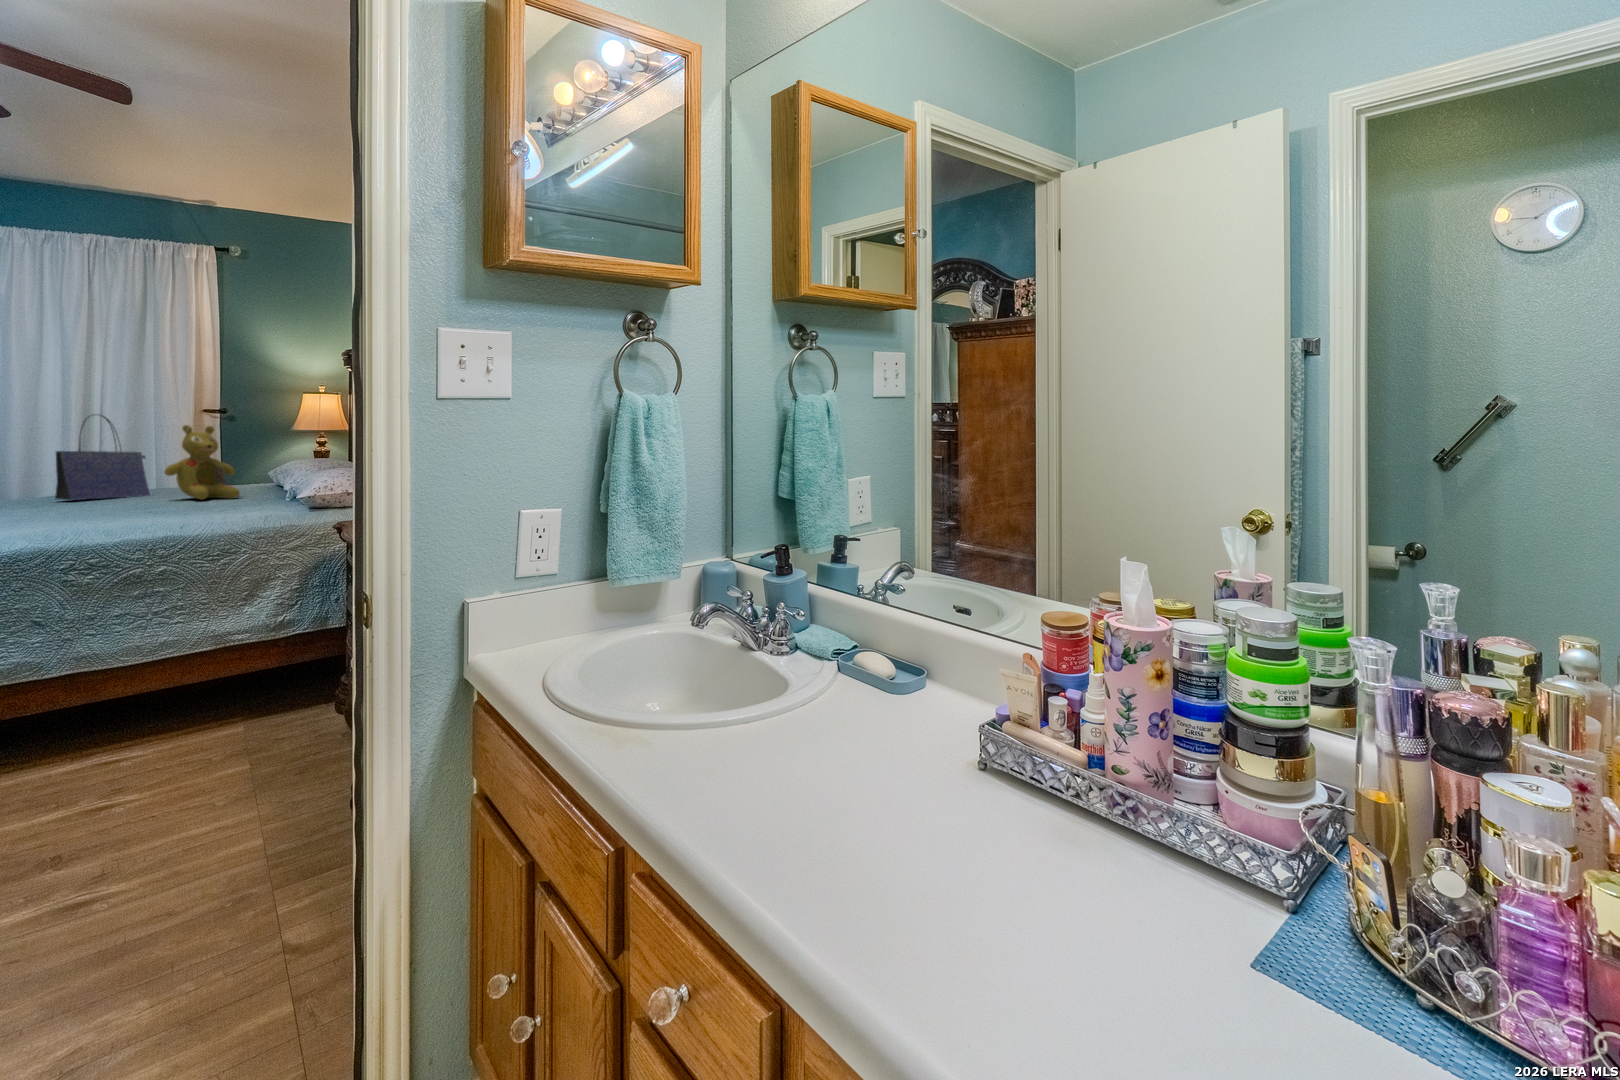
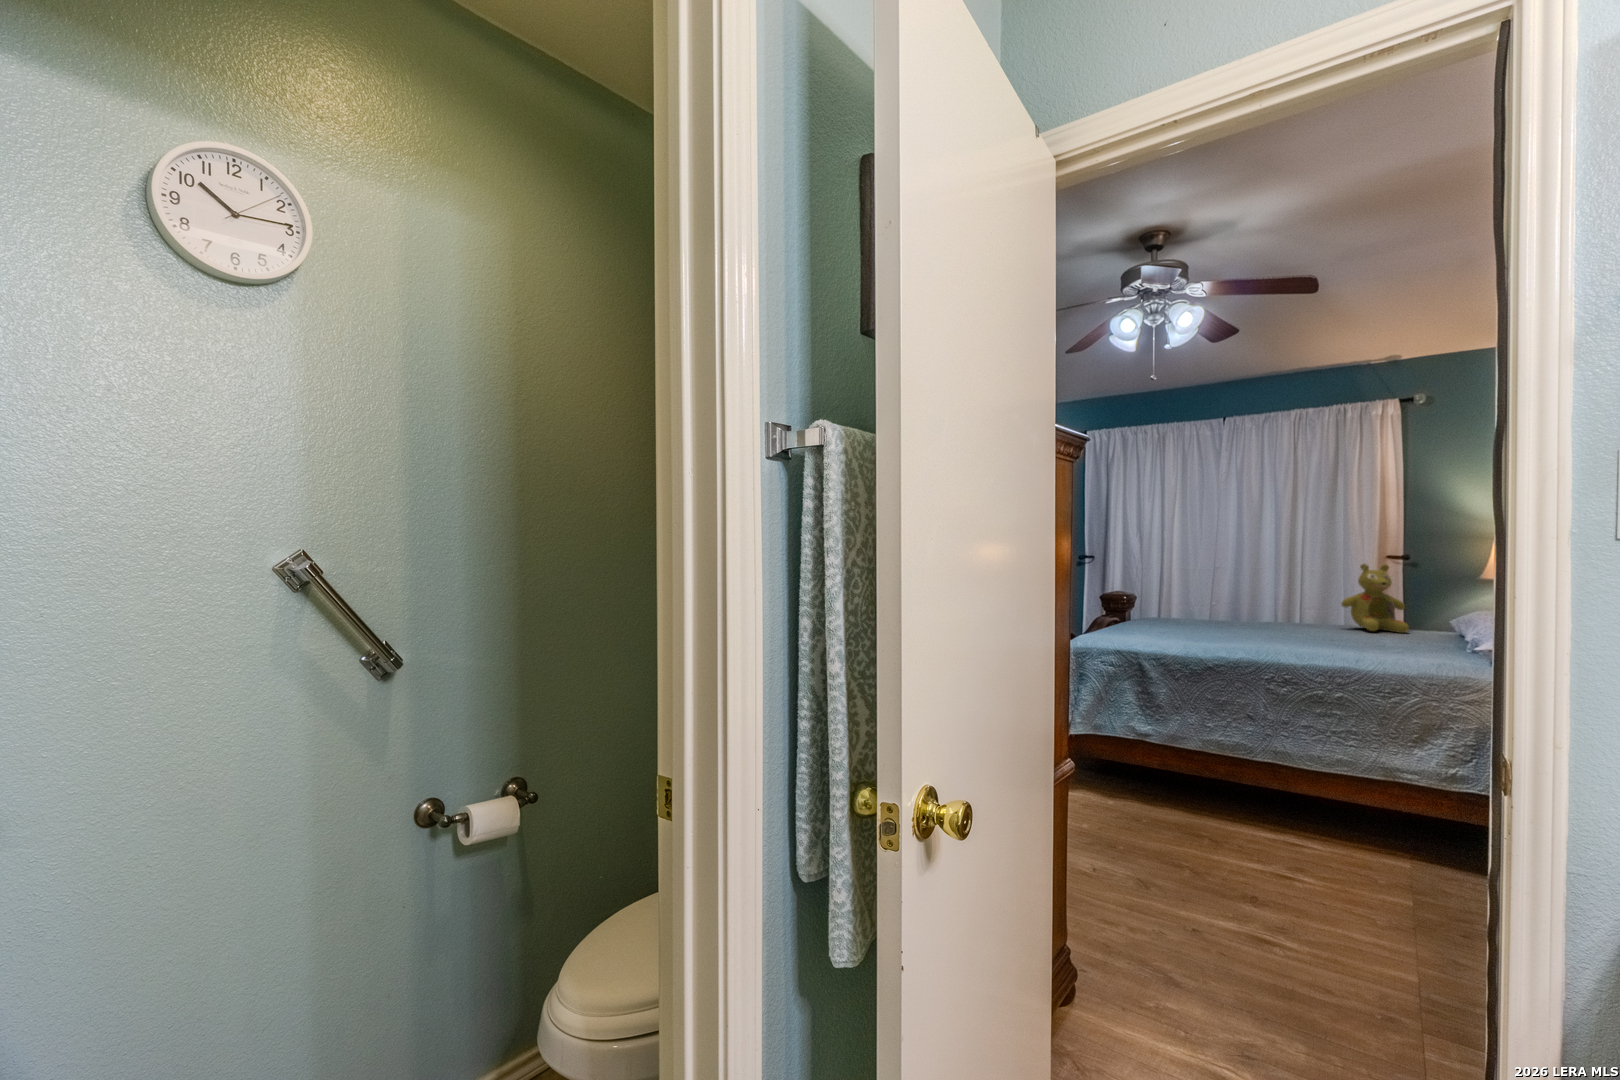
tote bag: present [55,415,150,500] -> none [1256,553,1325,621]

